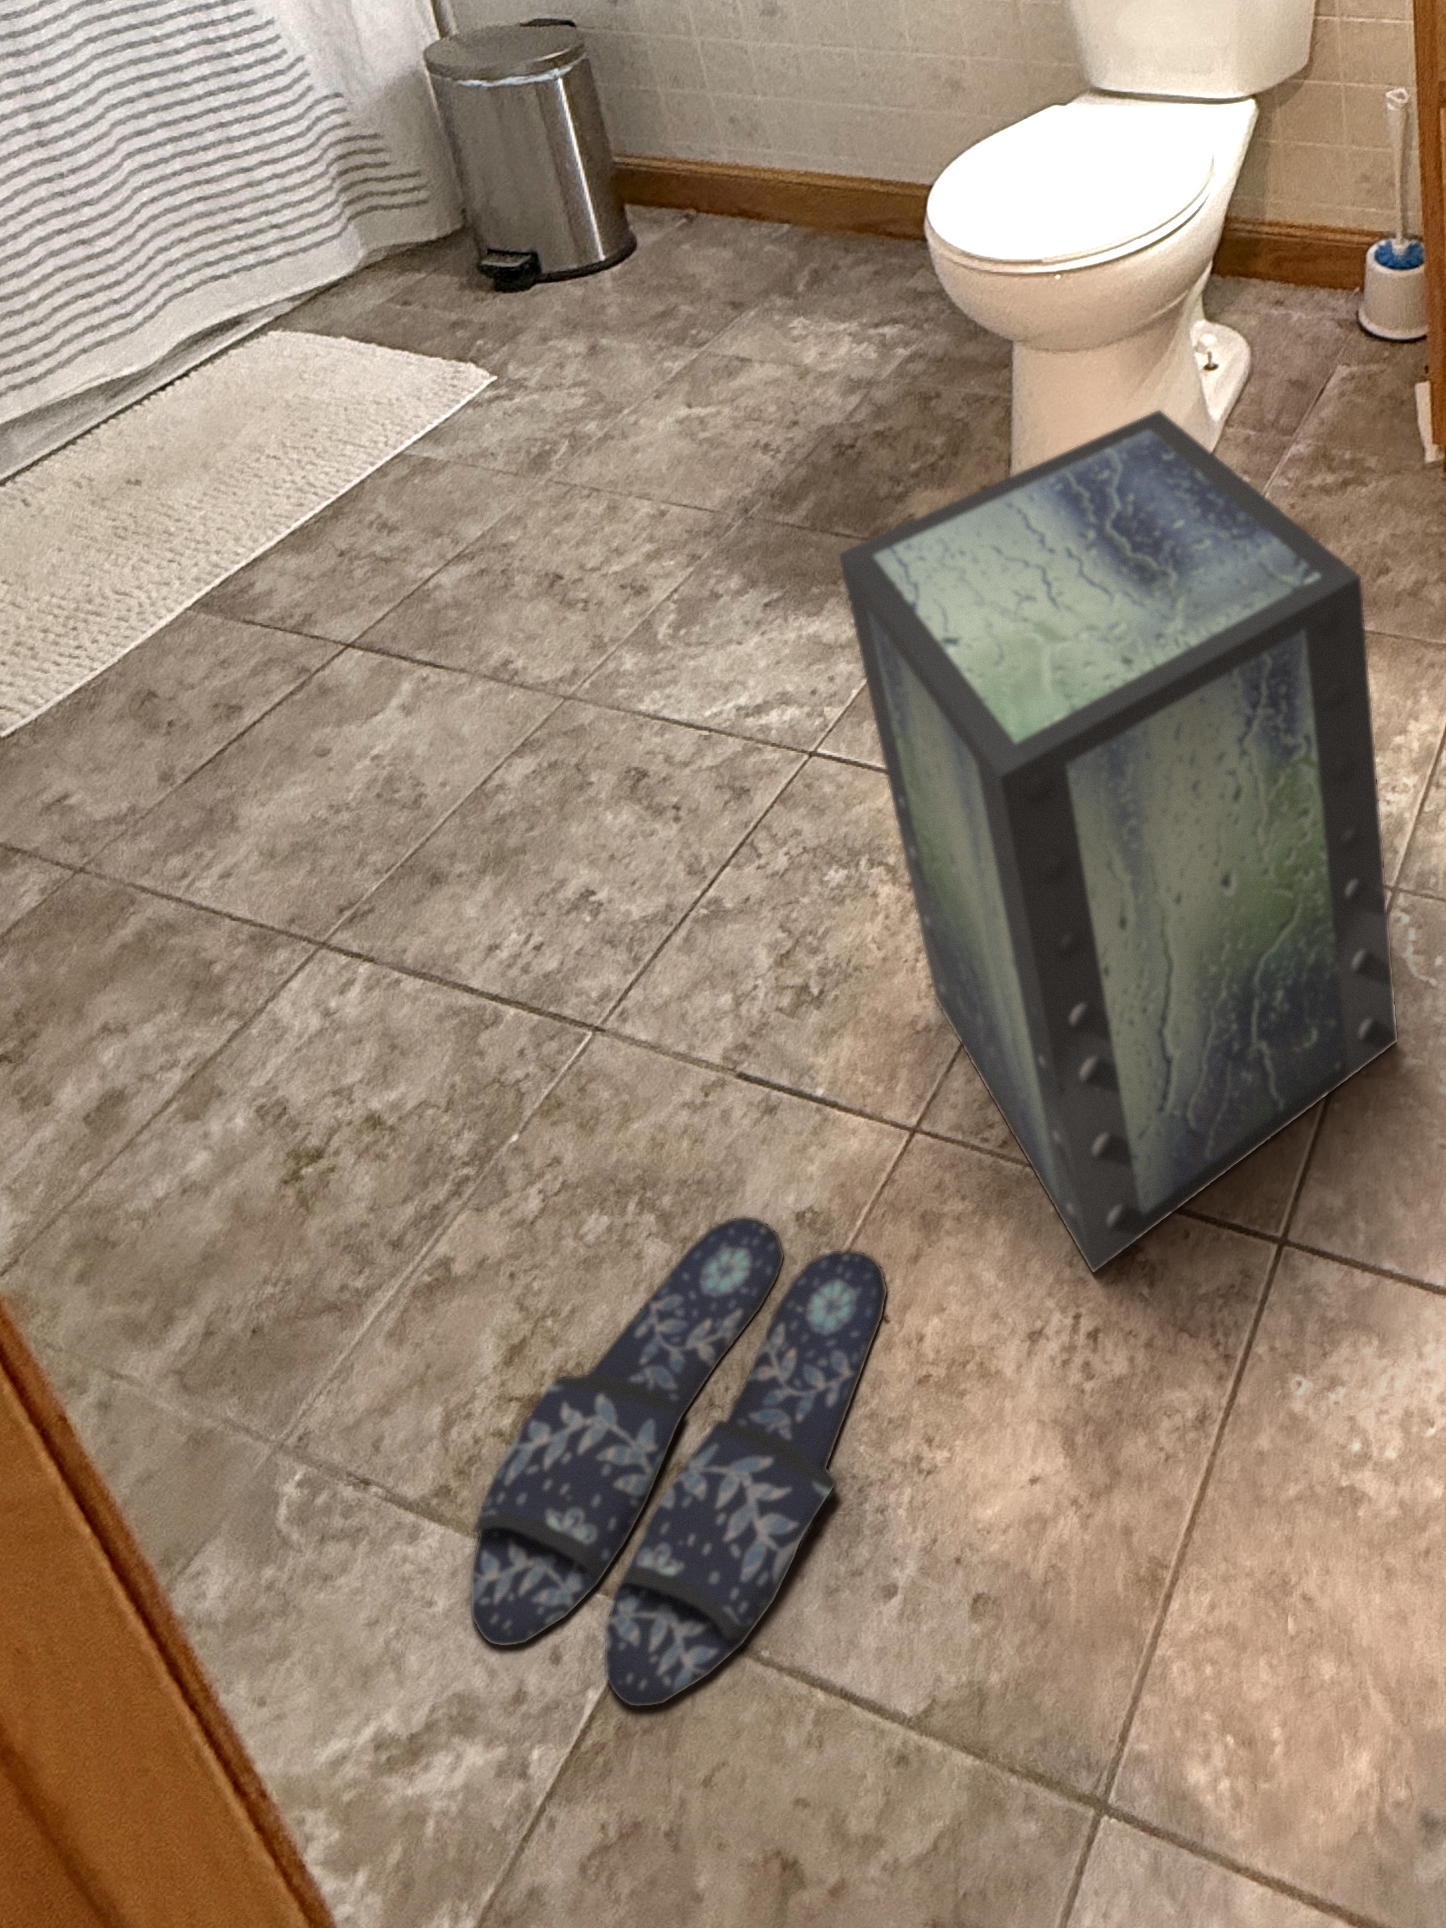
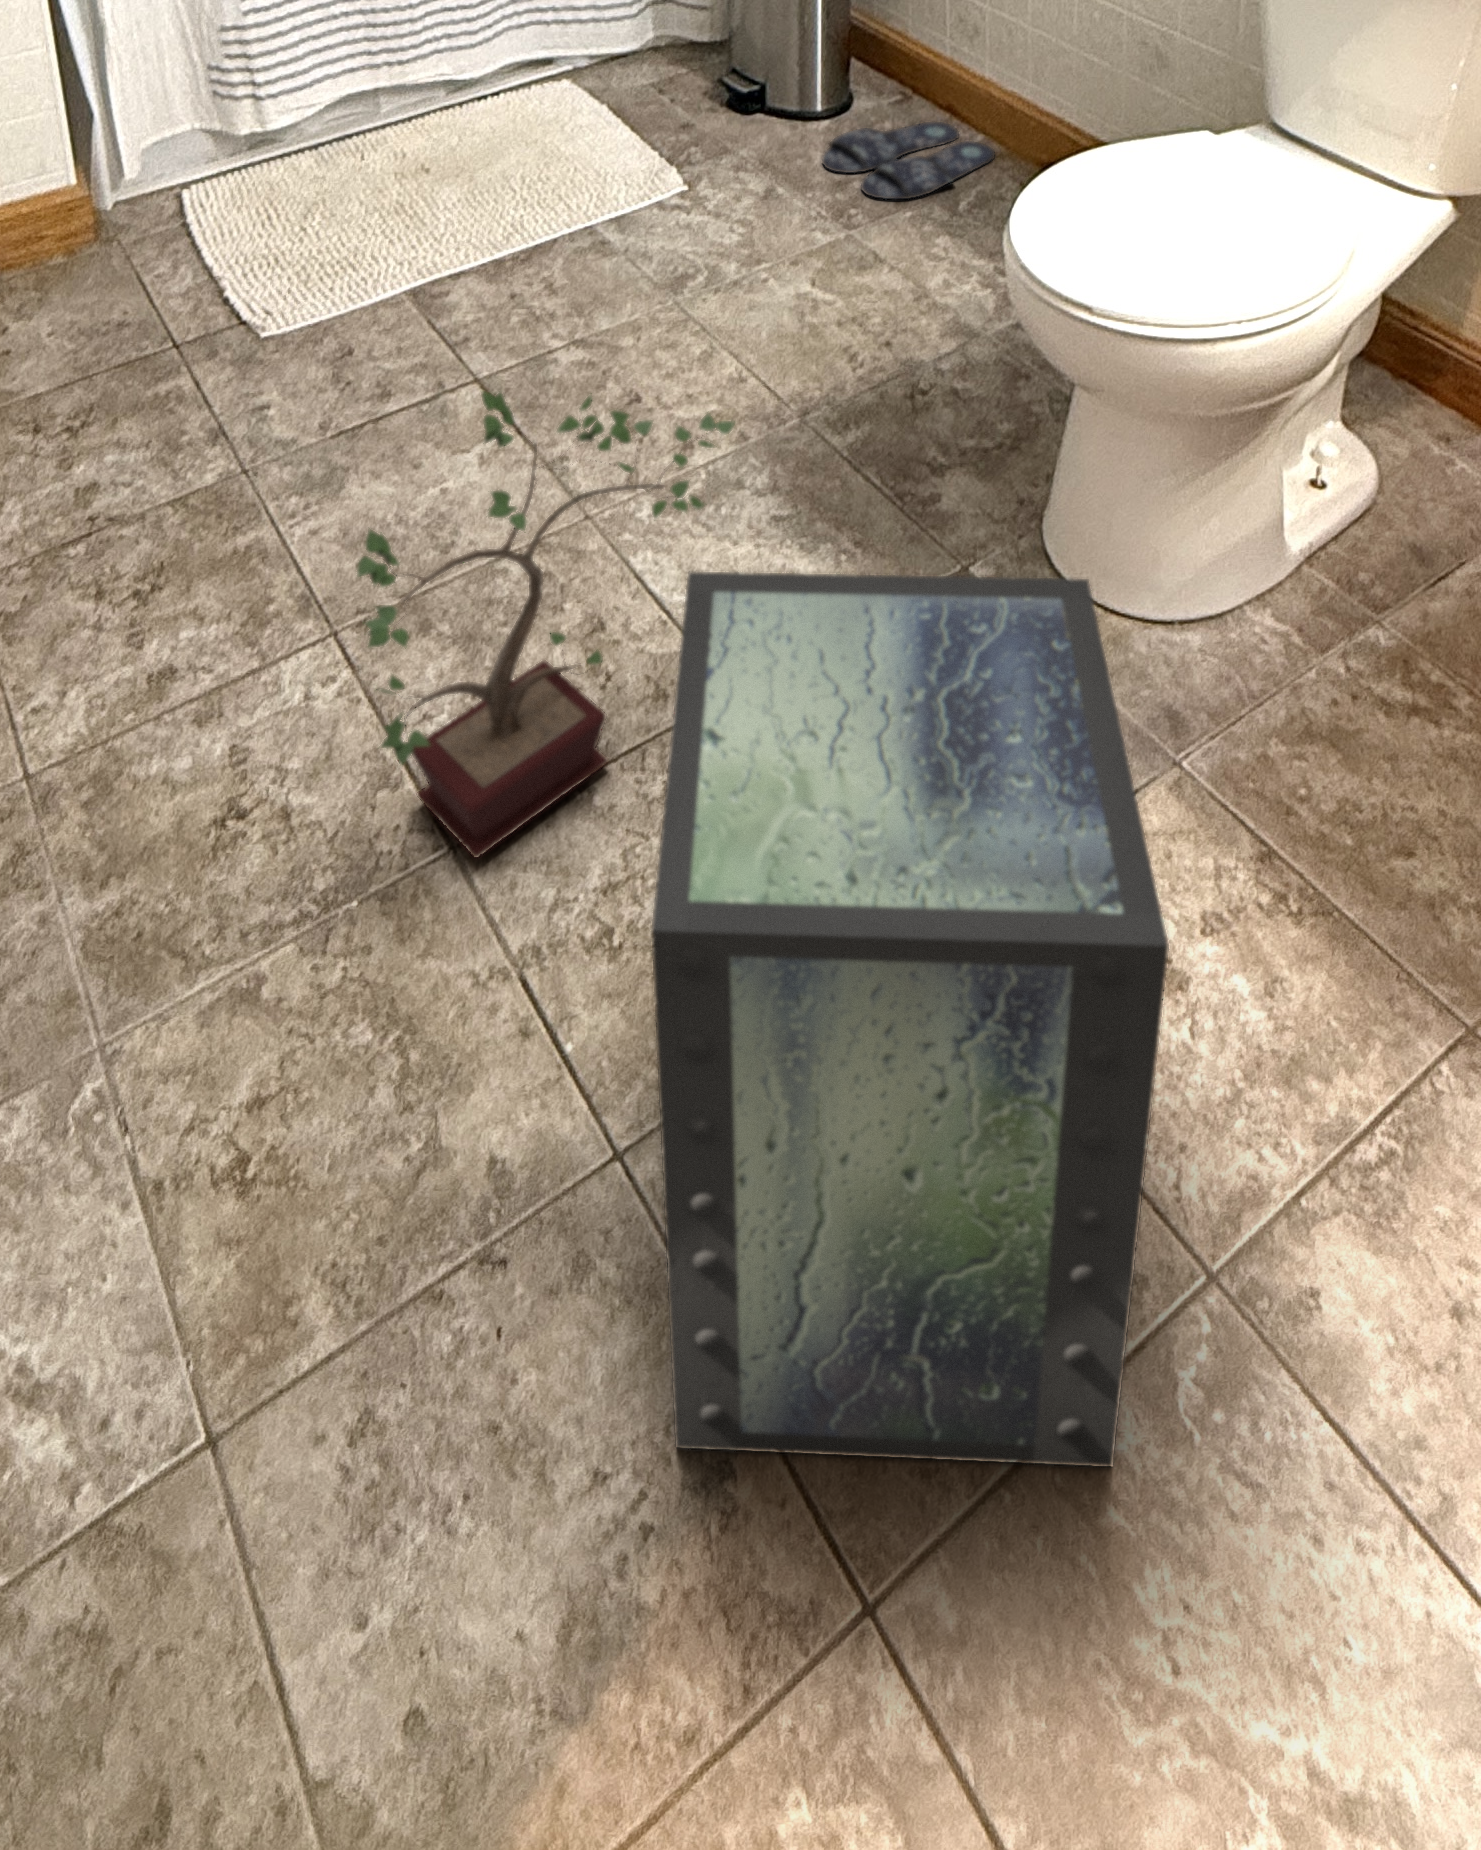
potted plant: none [422,477,749,1013] -> present [357,391,734,858]
slippers: present [471,1217,887,1707] -> present [822,122,995,199]

